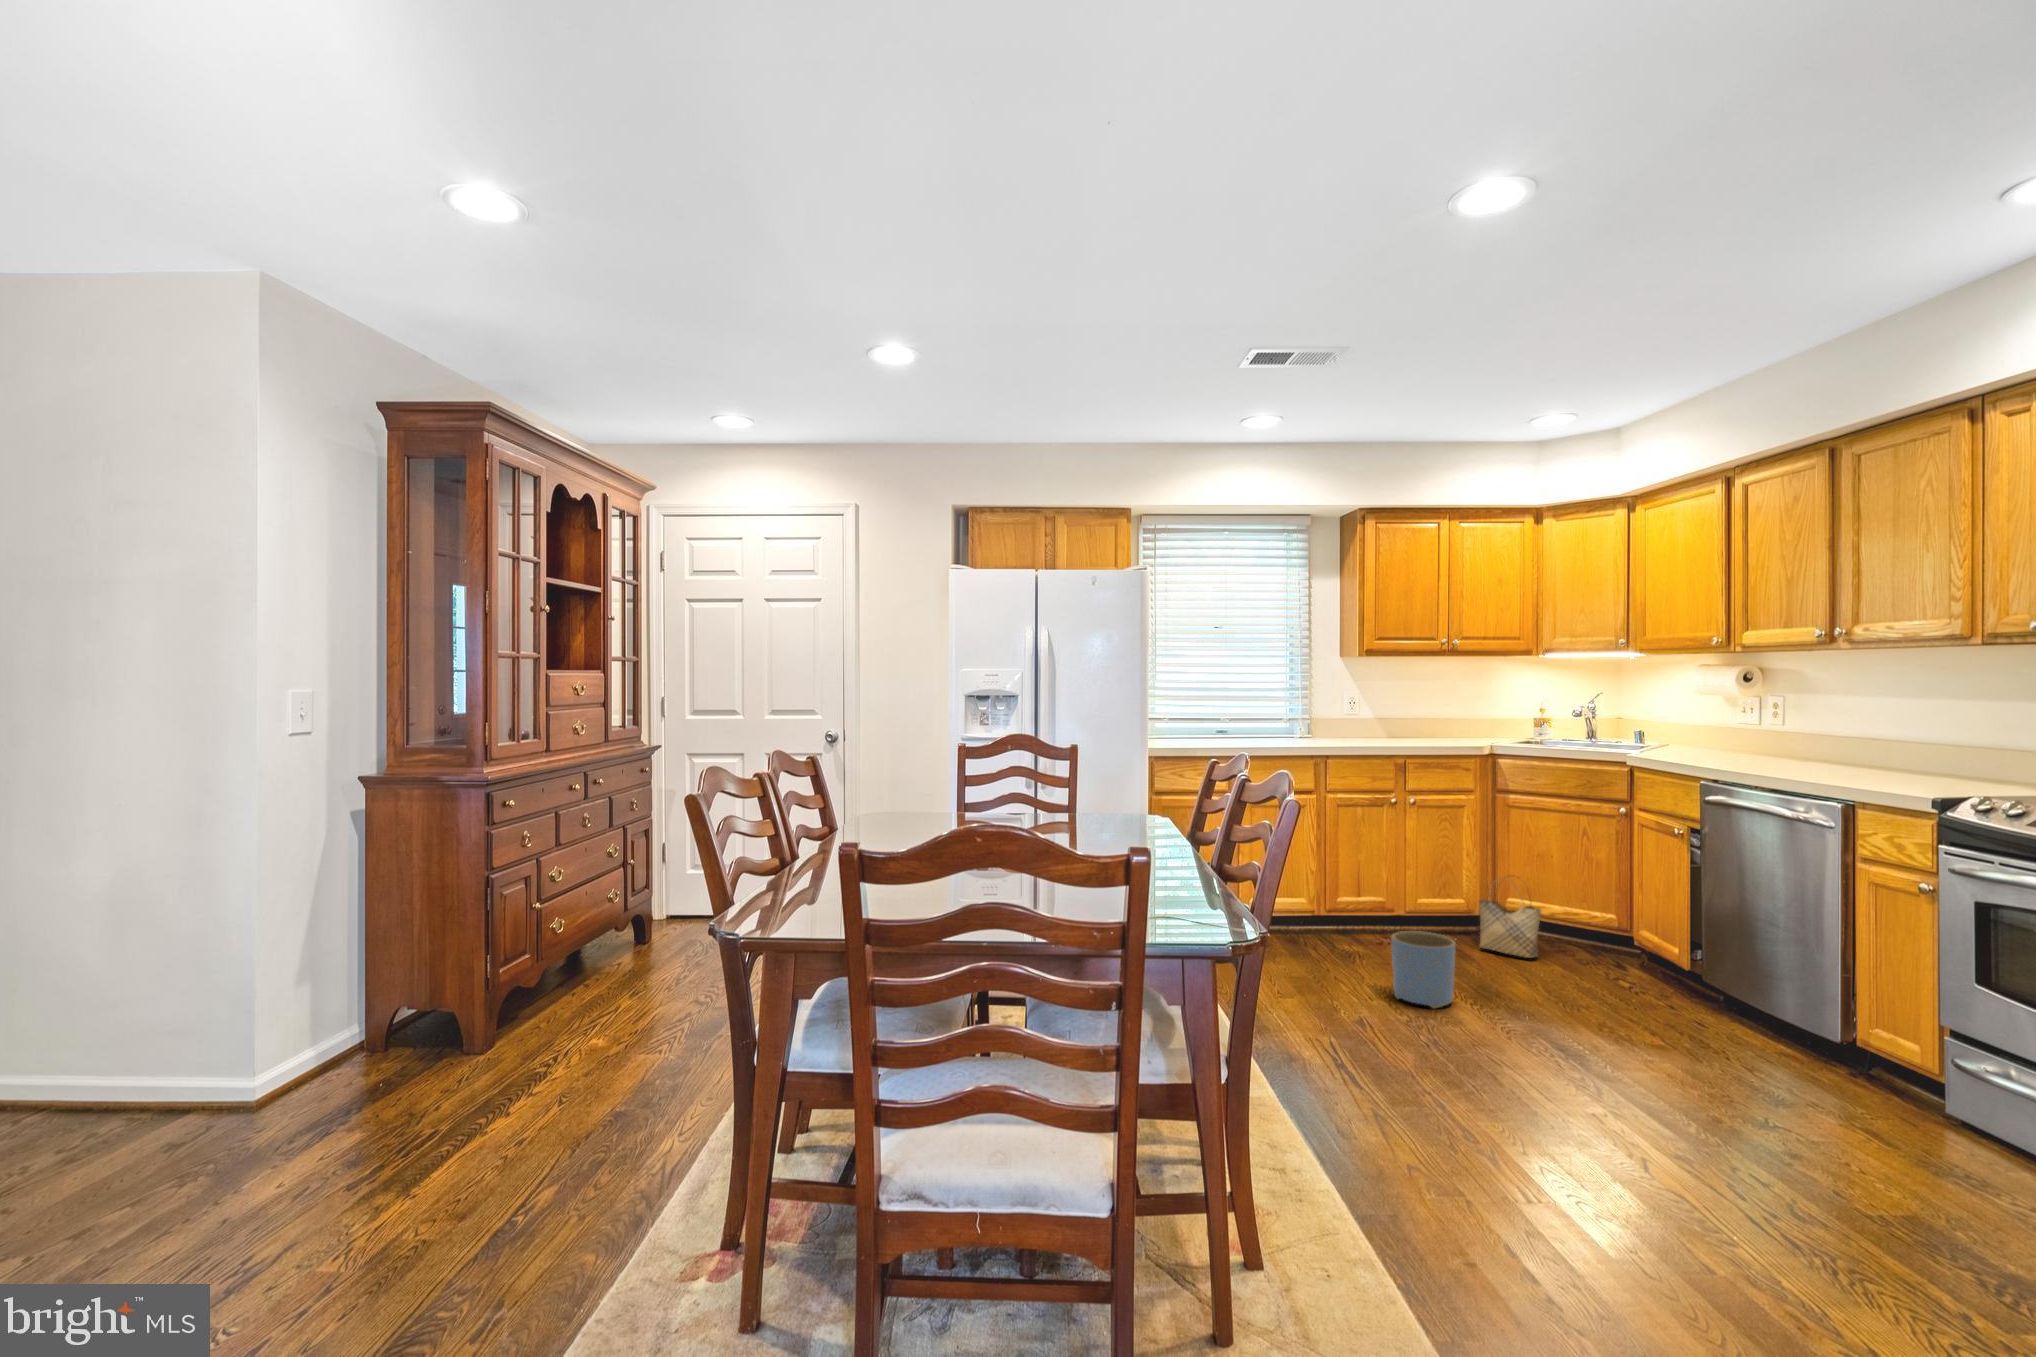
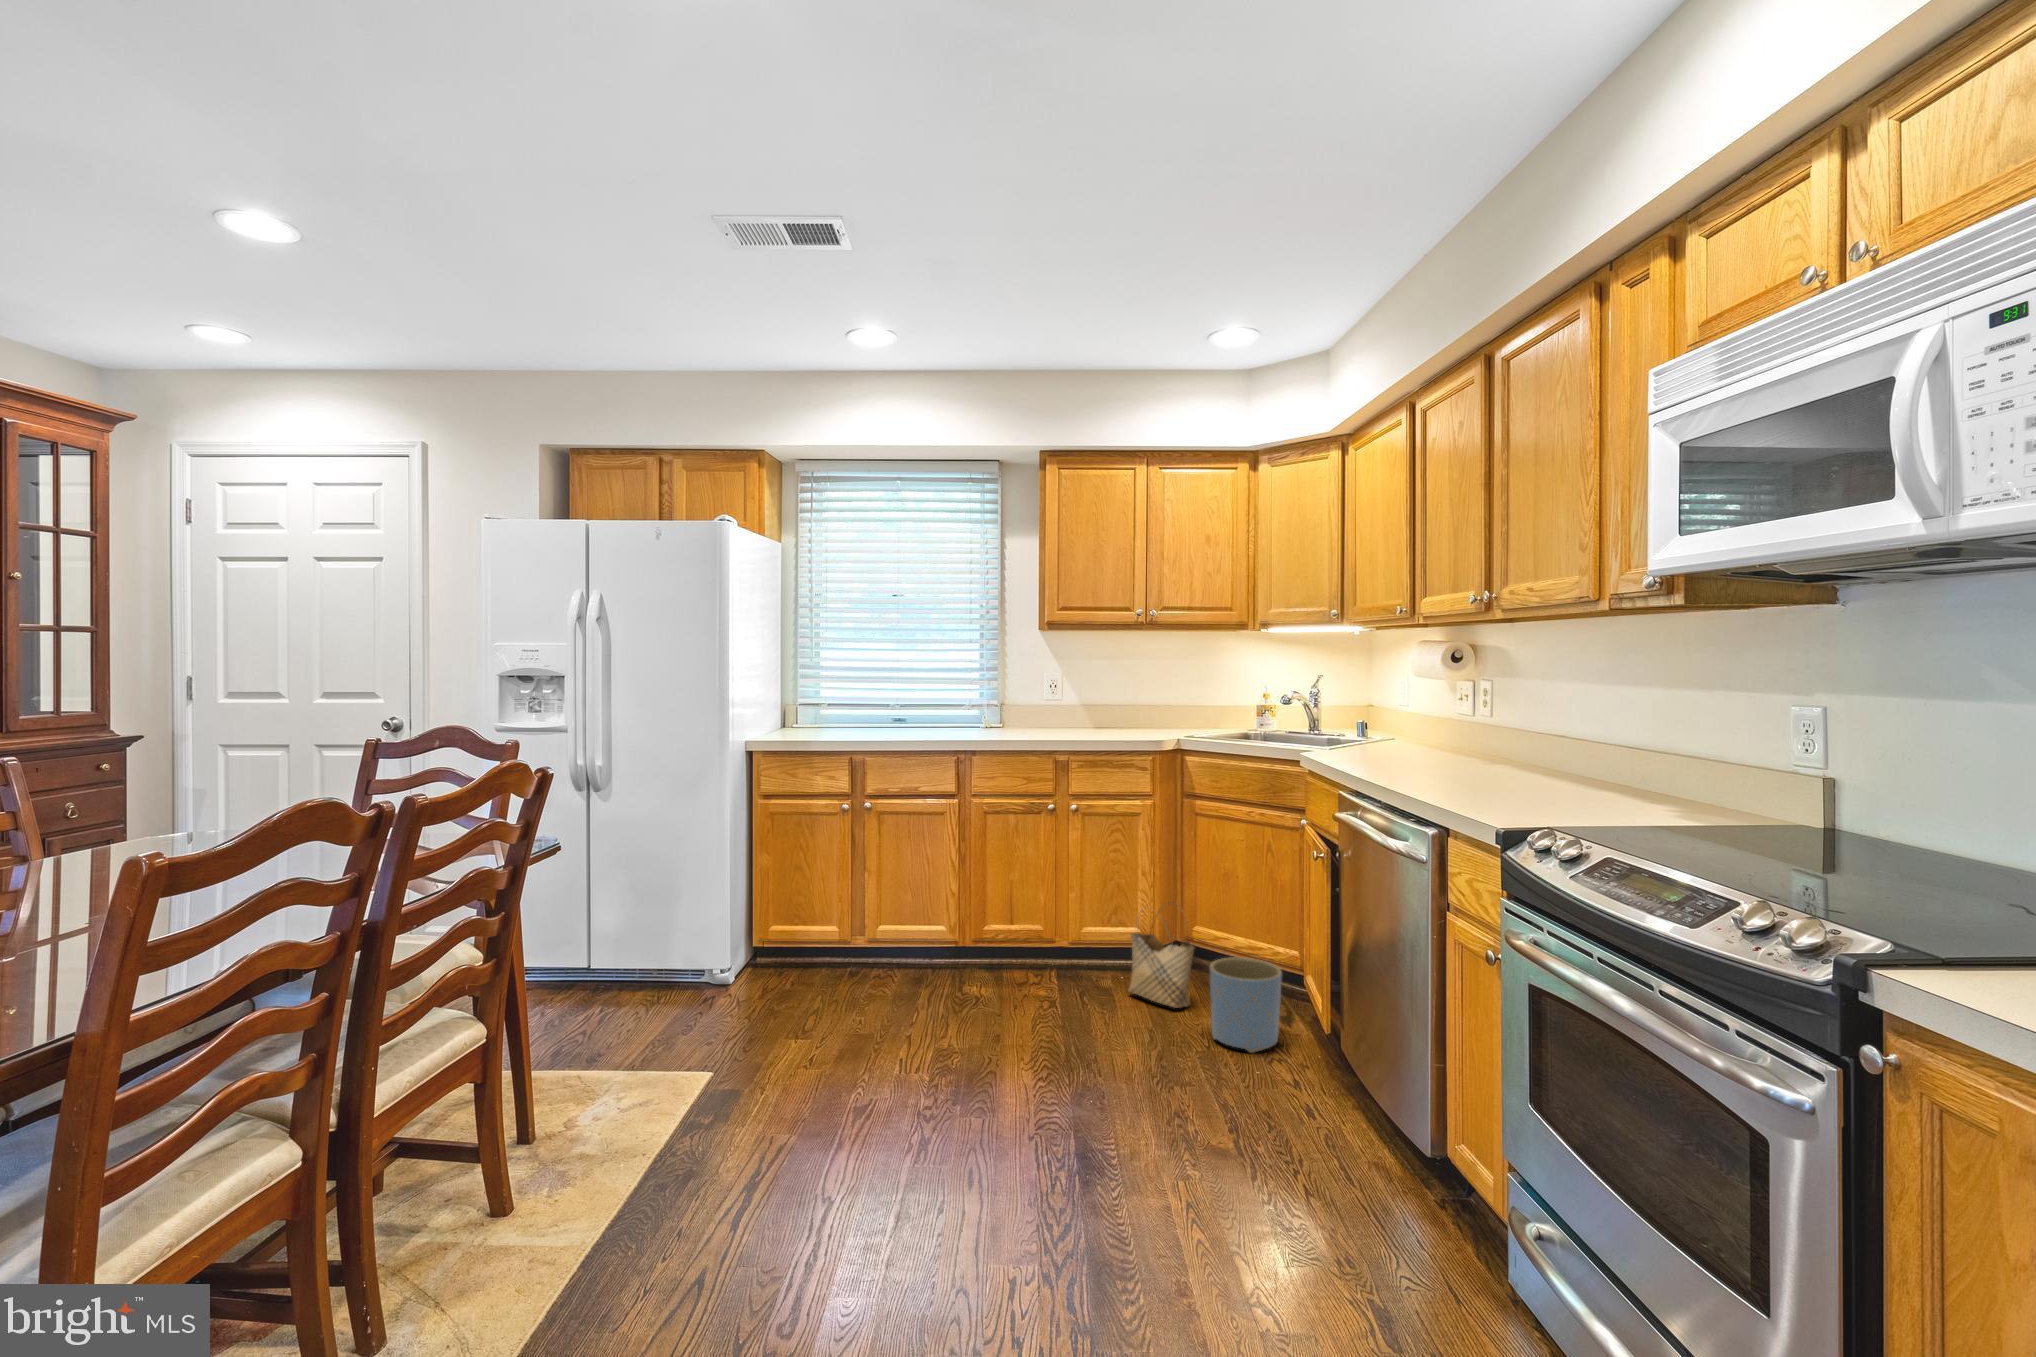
planter: present [1391,931,1455,1008] -> present [1210,957,1282,1053]

